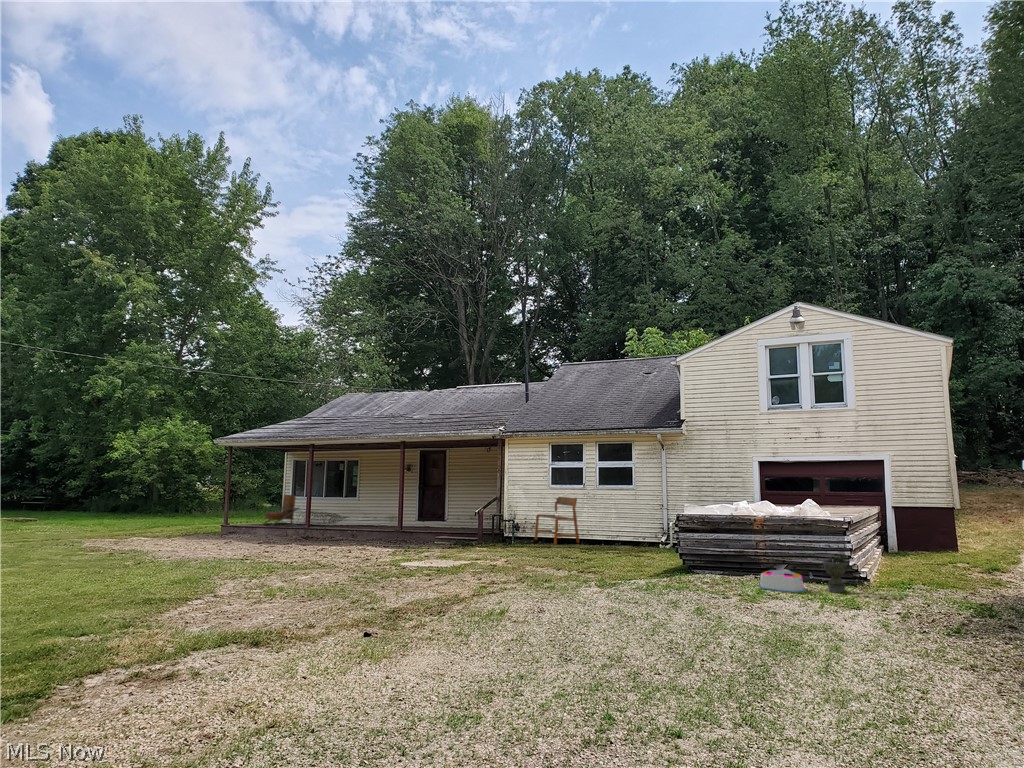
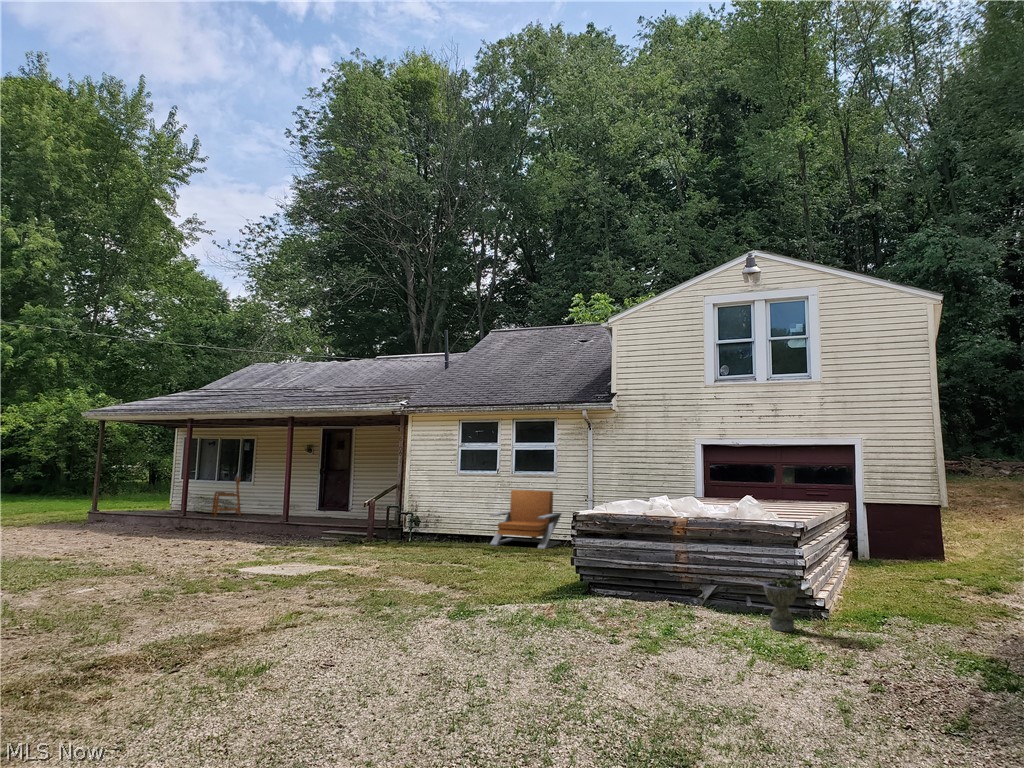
lounge chair: present [263,495,298,527] -> present [490,490,561,549]
bench: present [535,497,579,545] -> present [212,477,241,517]
storage bin: present [760,569,807,593] -> none [676,593,740,630]

